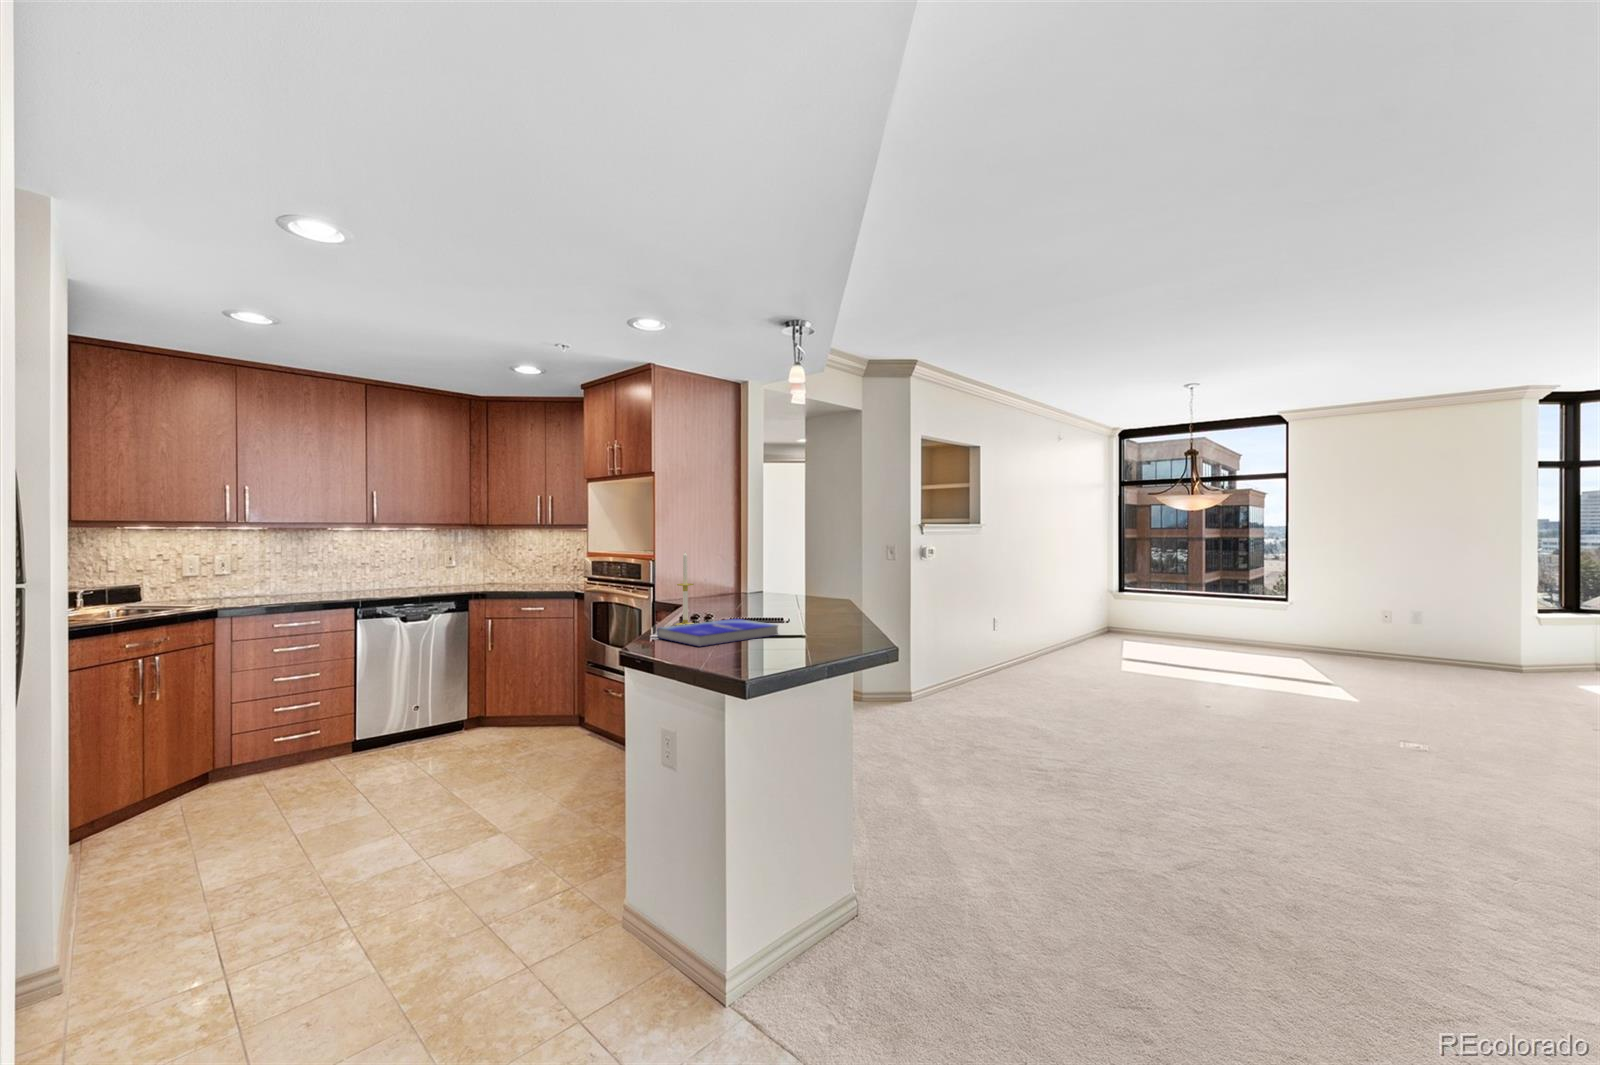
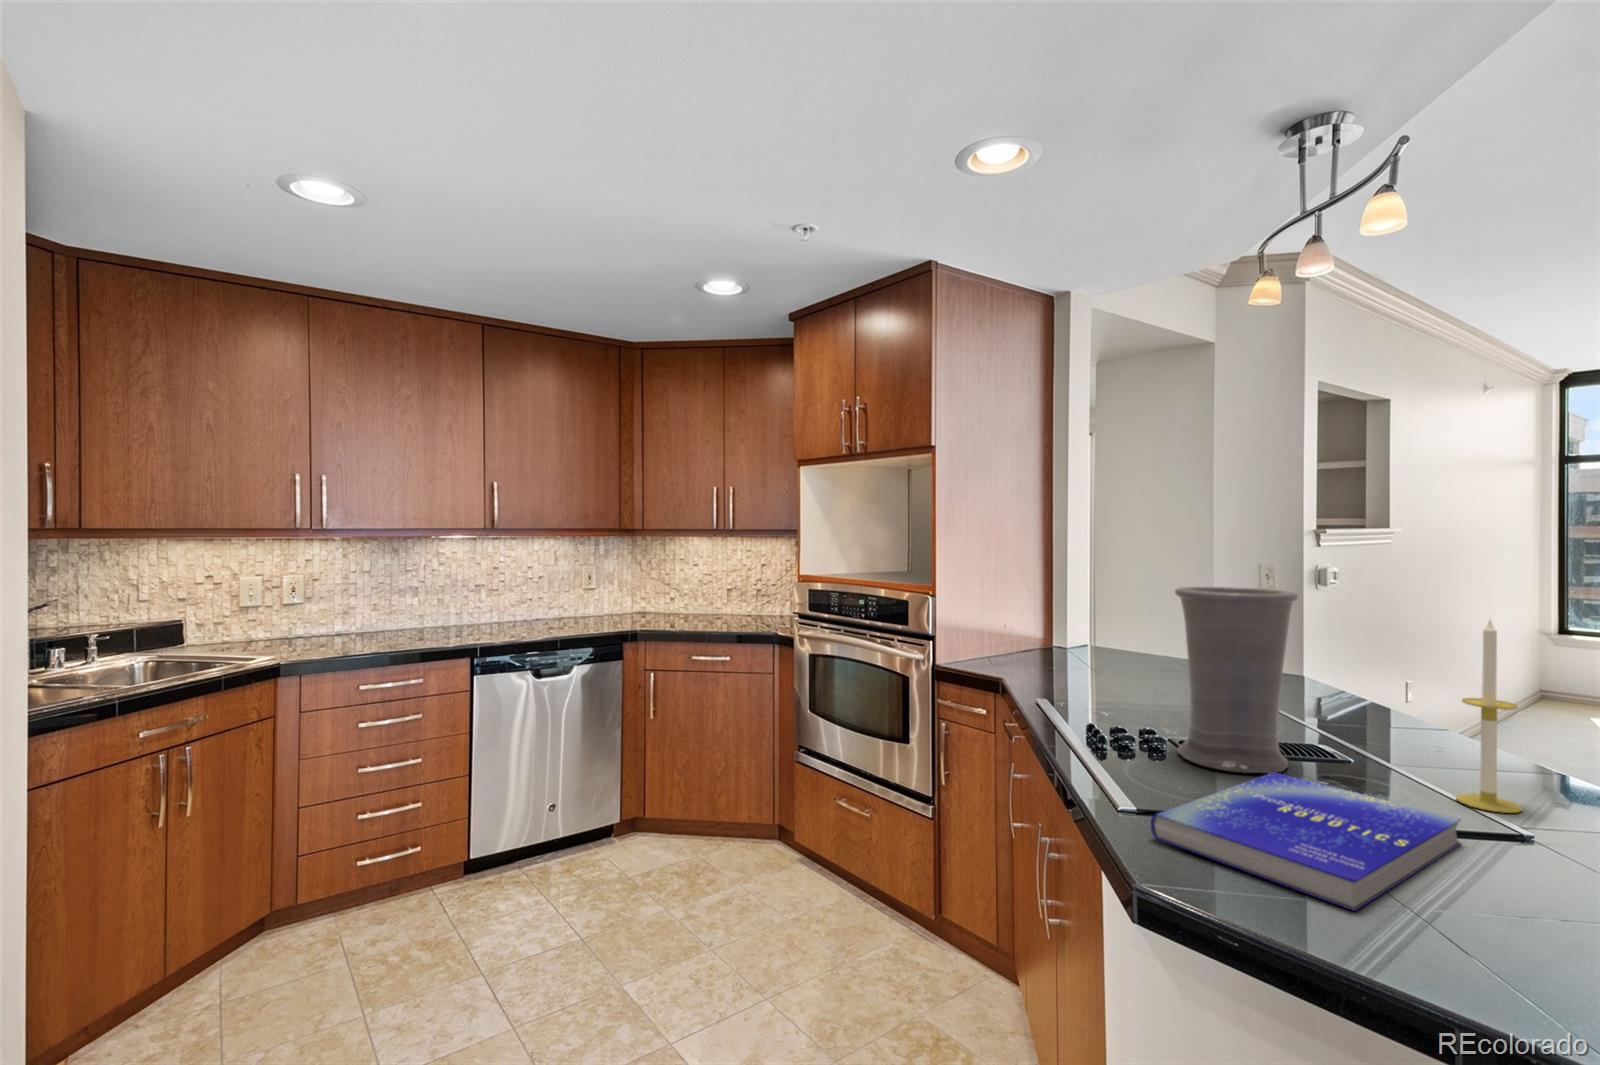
vase: none [716,542,766,624] -> present [1175,587,1298,773]
candle: present [675,552,694,625] -> present [1456,620,1522,813]

